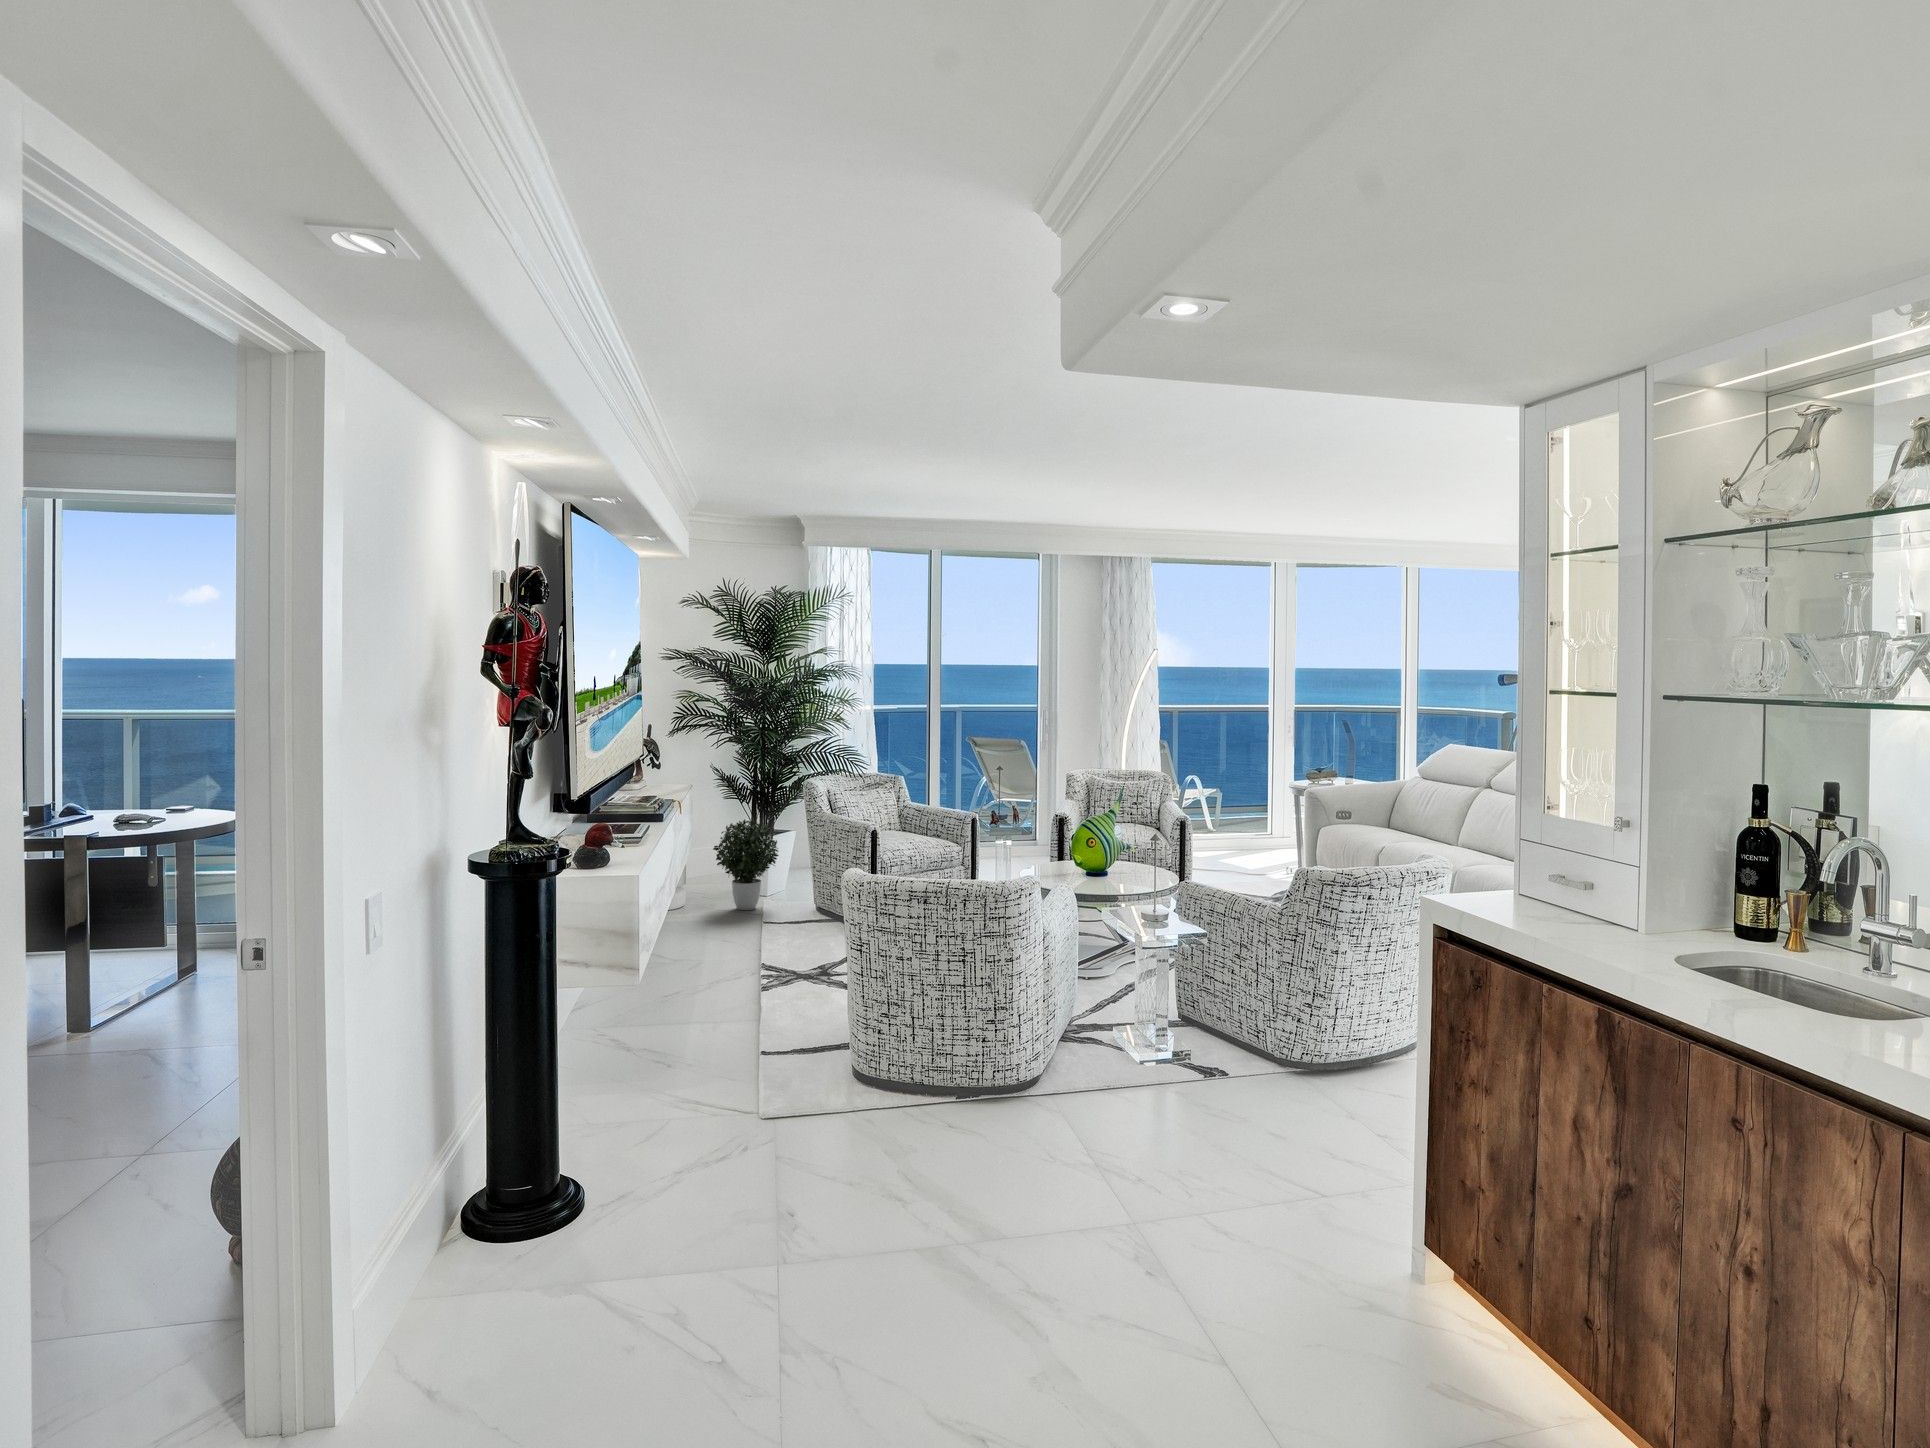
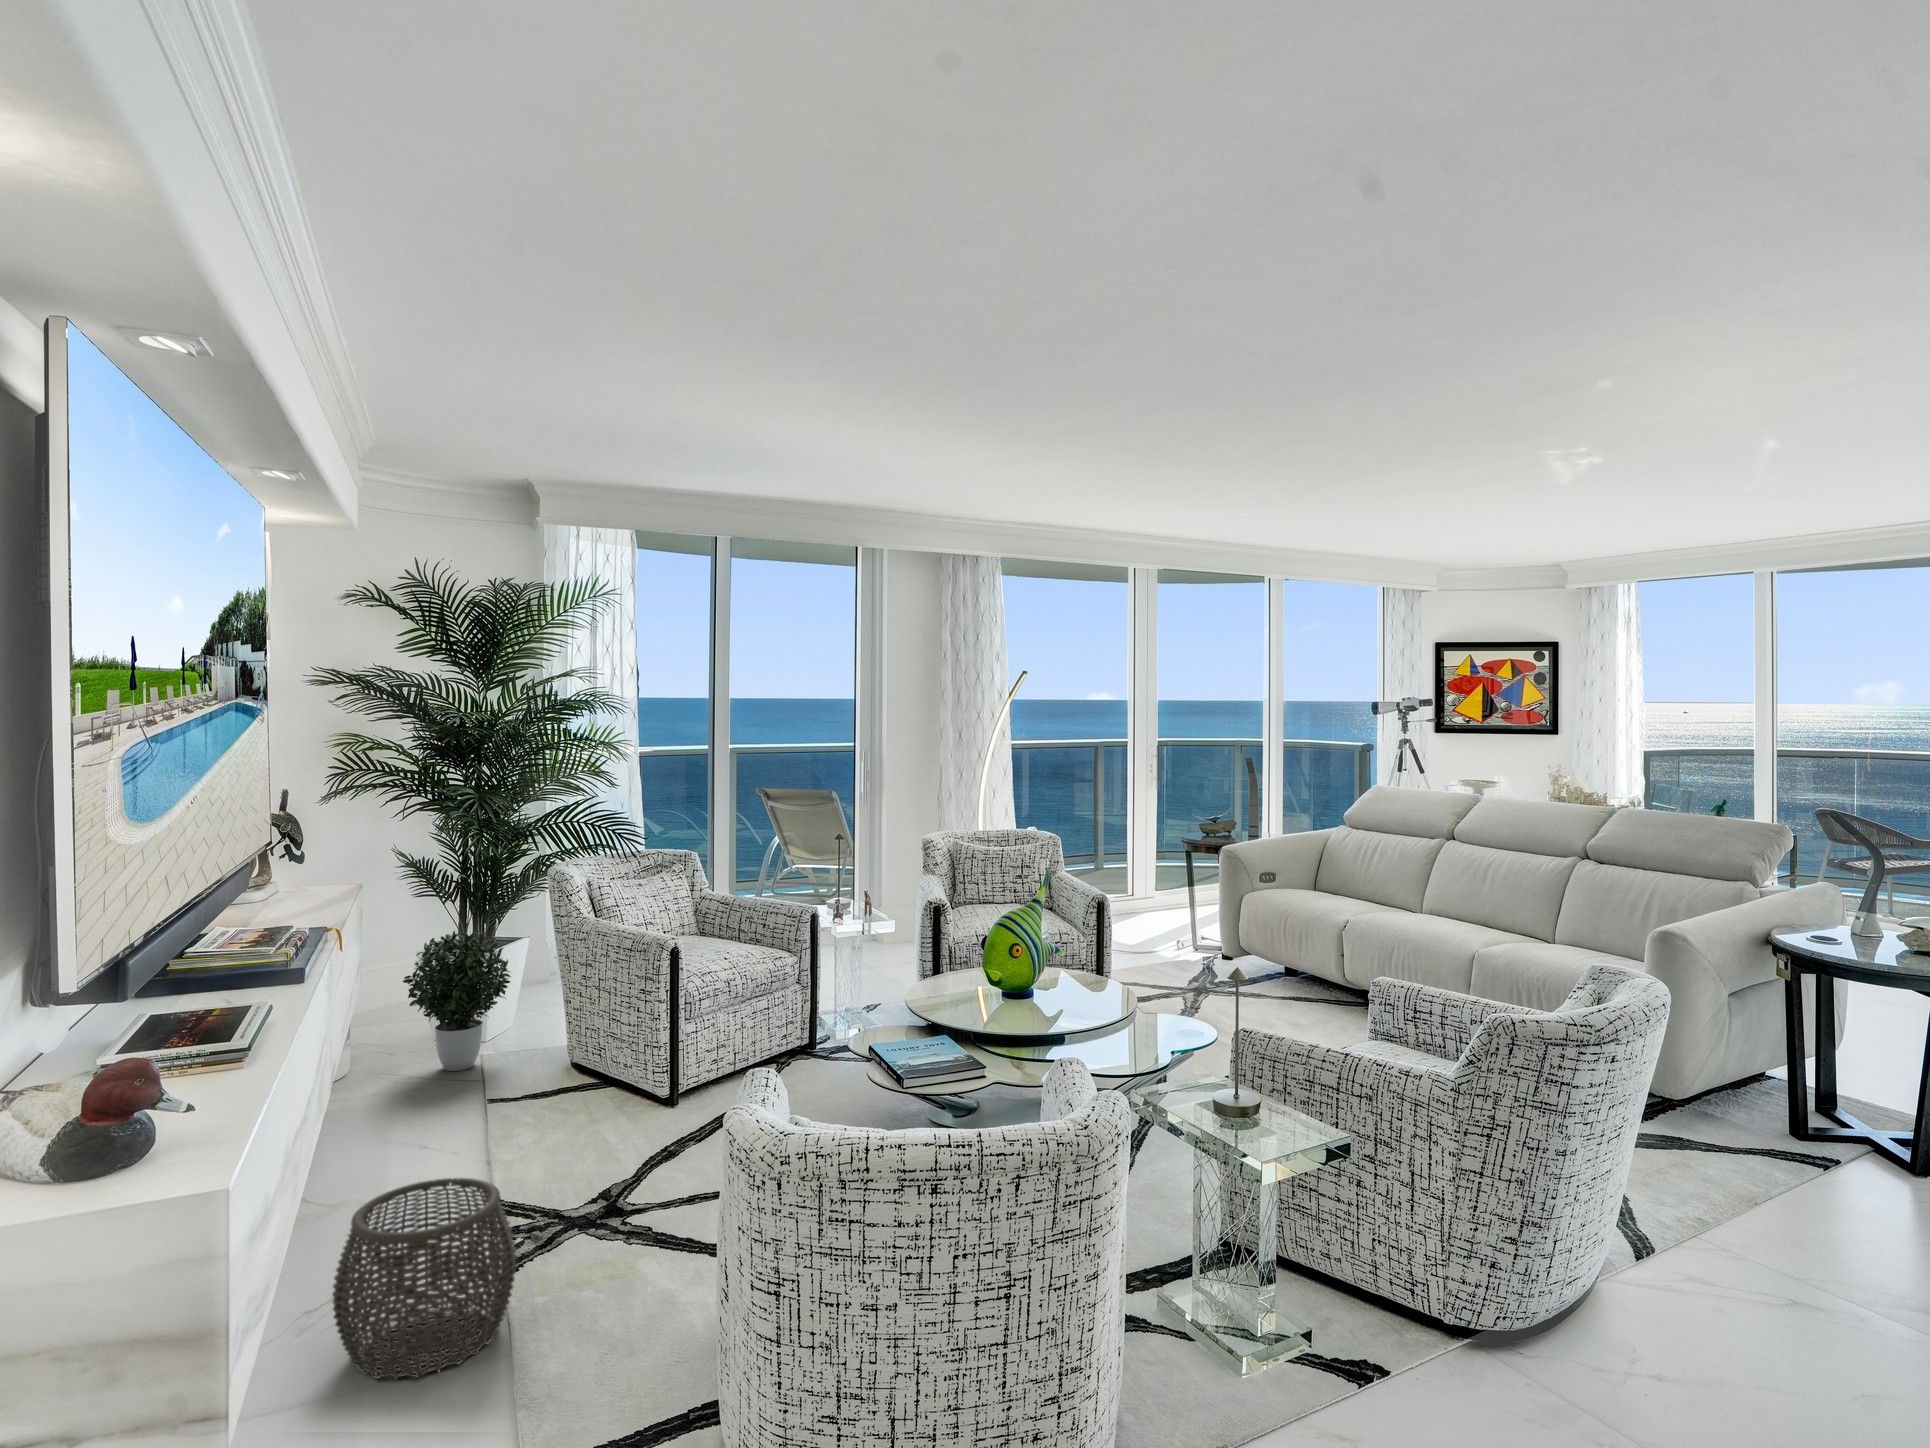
woven basket: none [669,930,761,1022] -> present [332,1178,516,1380]

